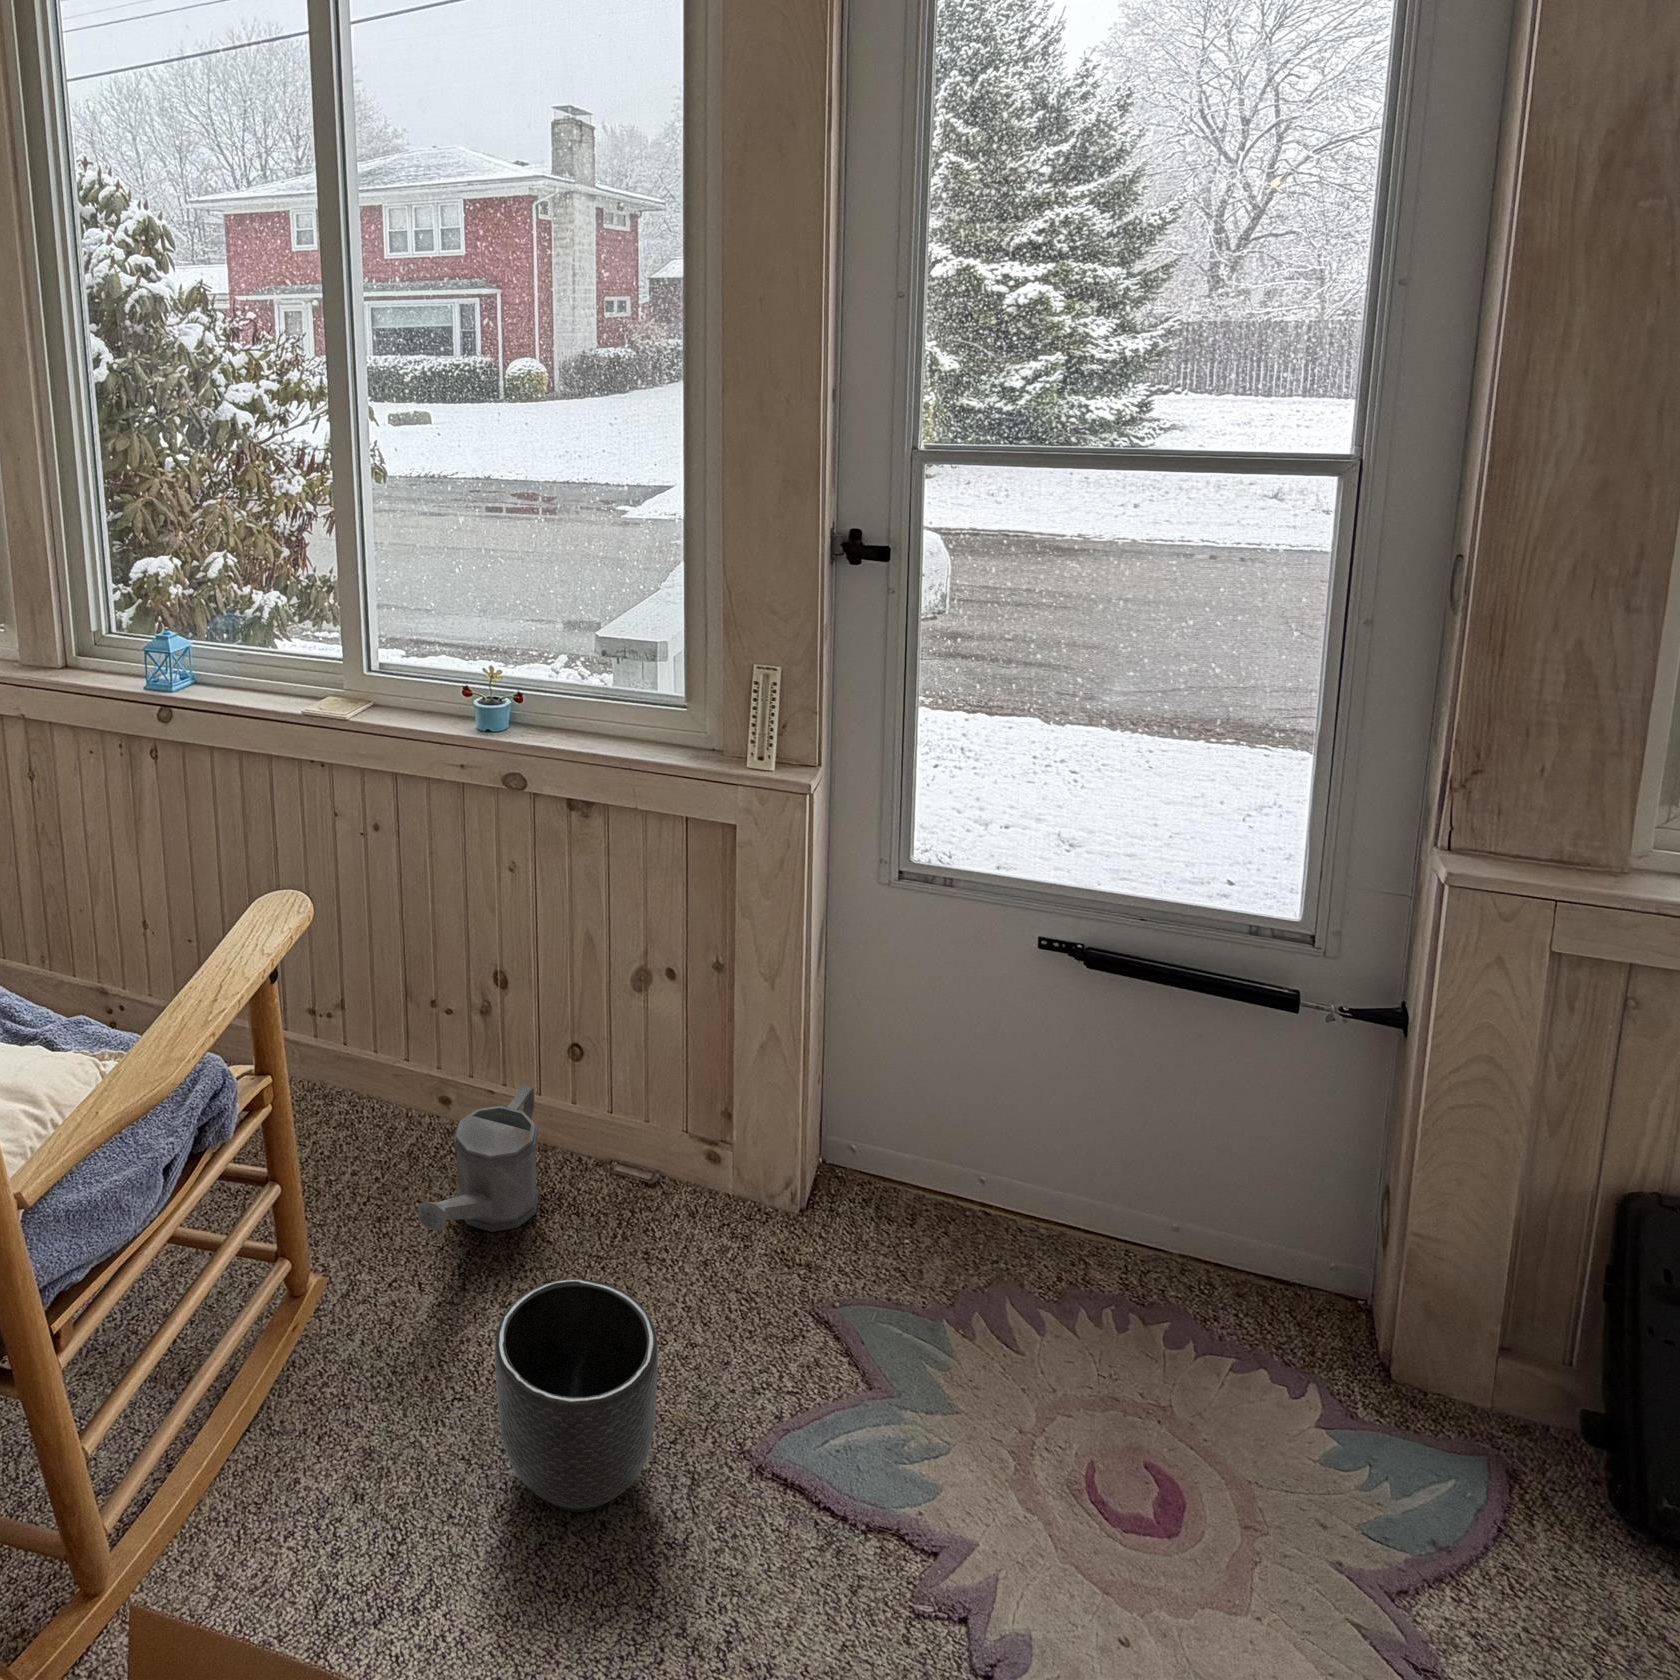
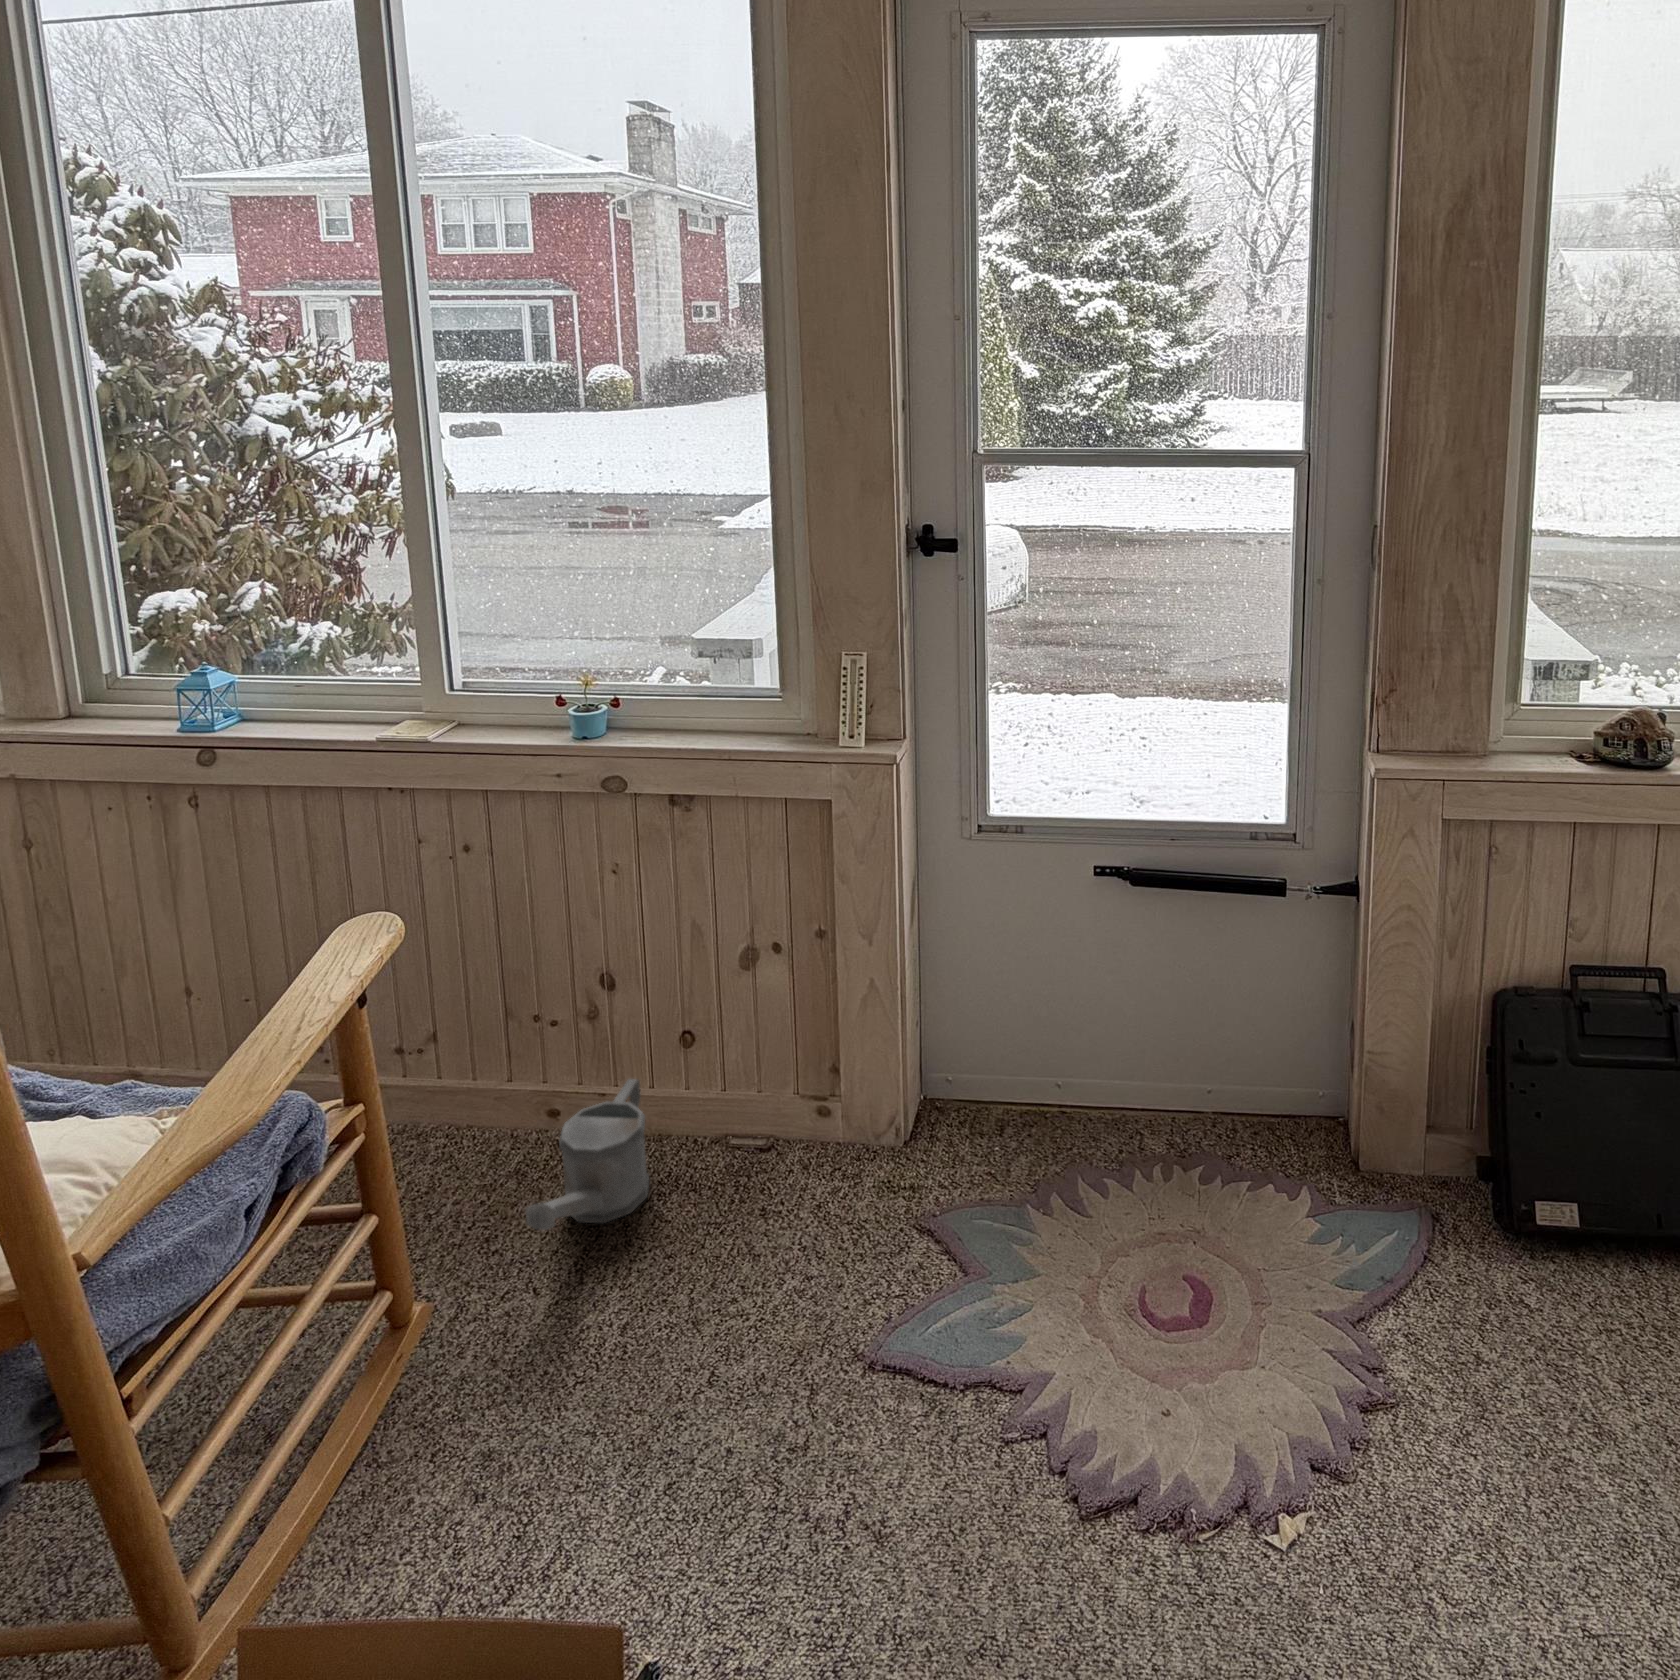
planter: present [495,1279,658,1512] -> none [616,1235,774,1450]

